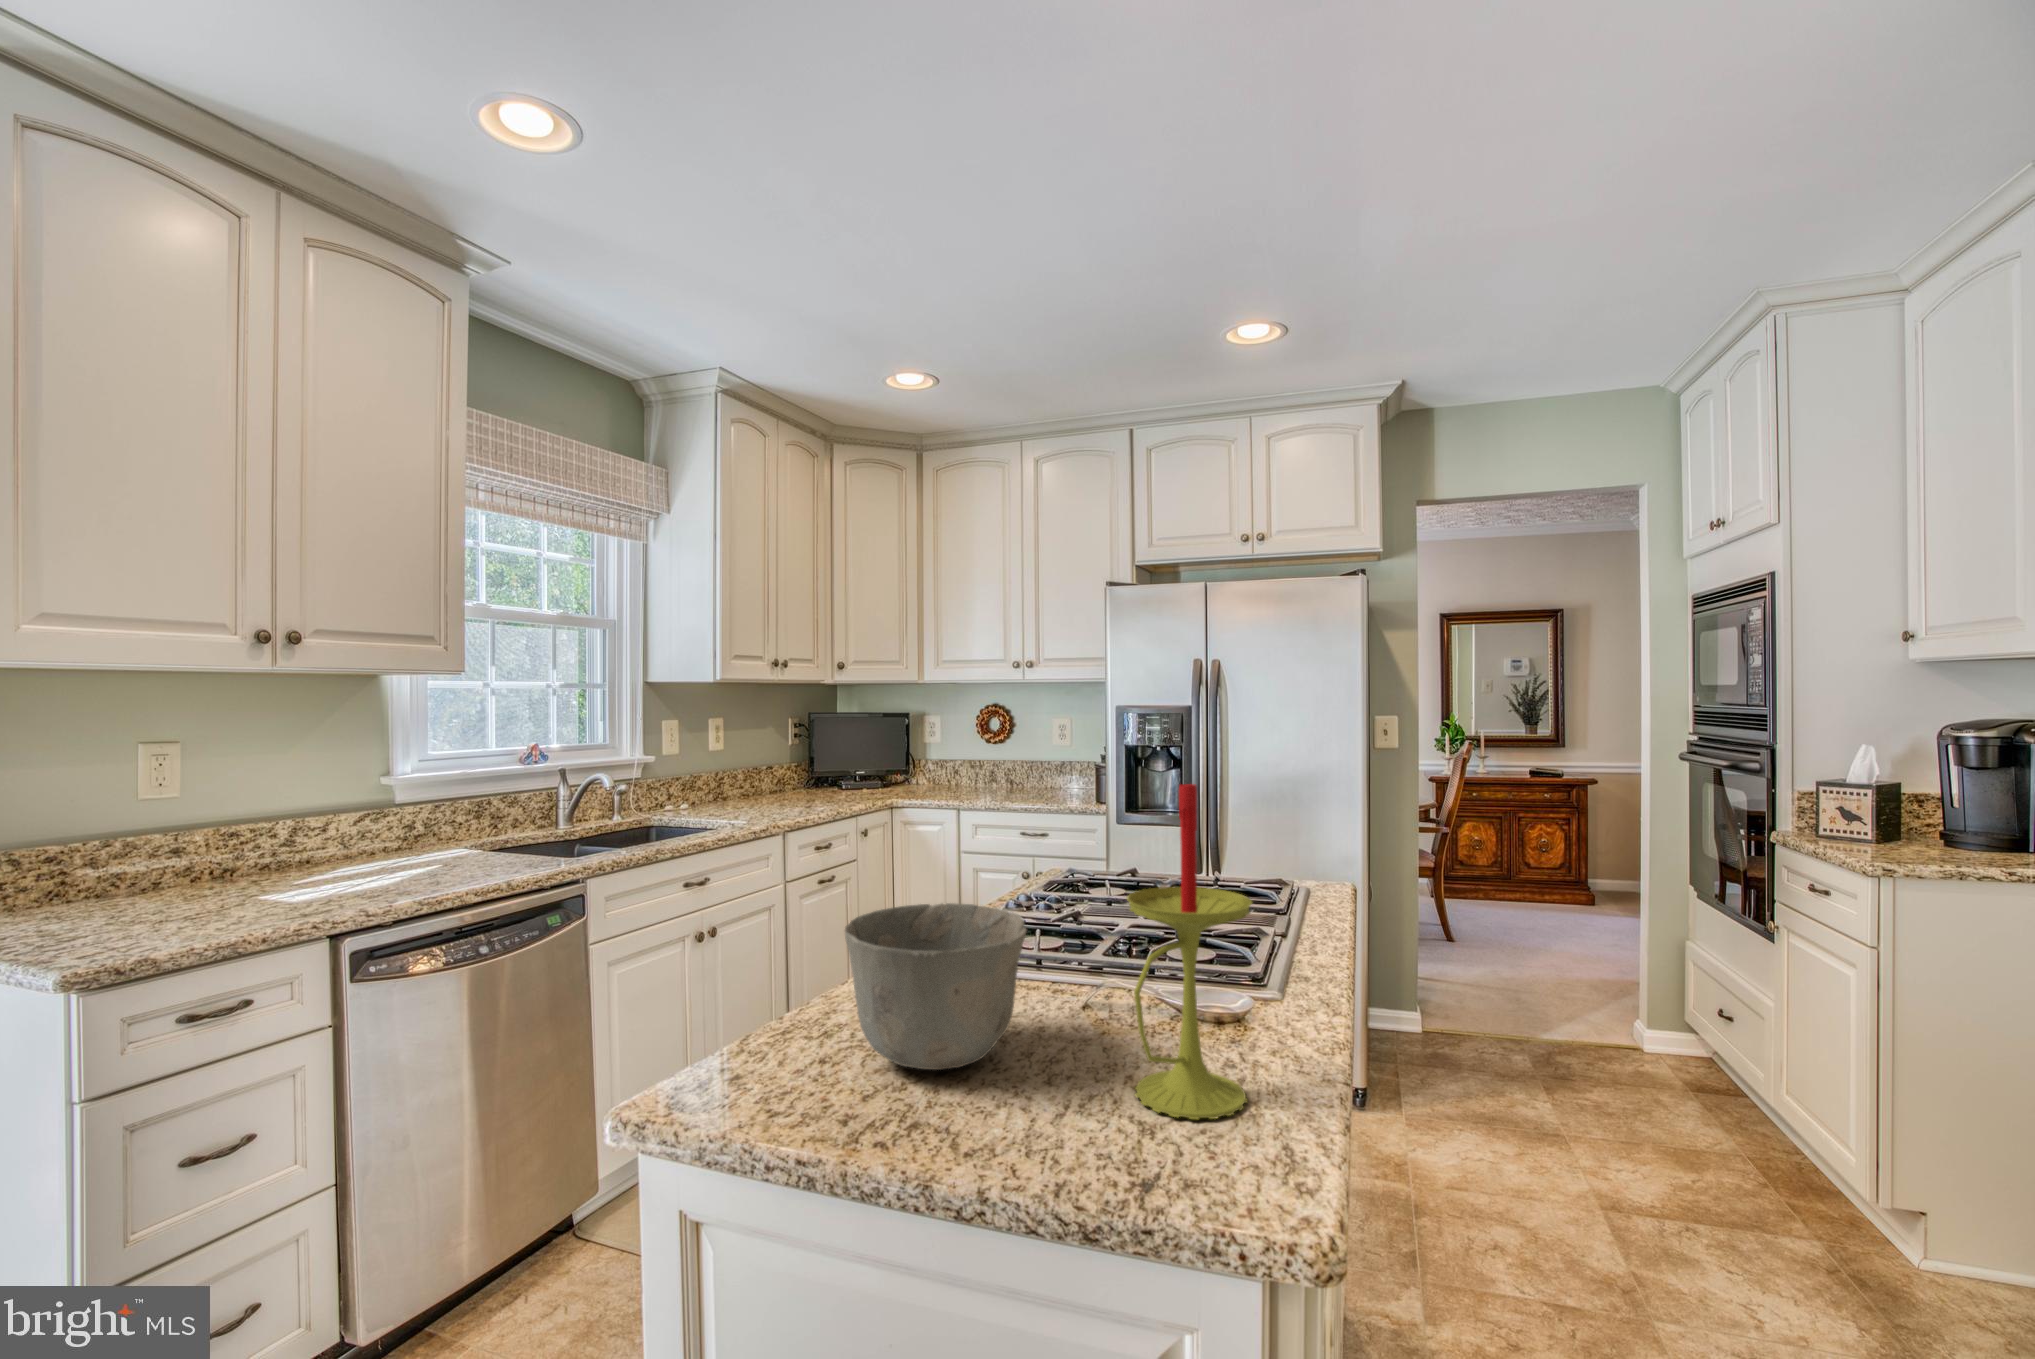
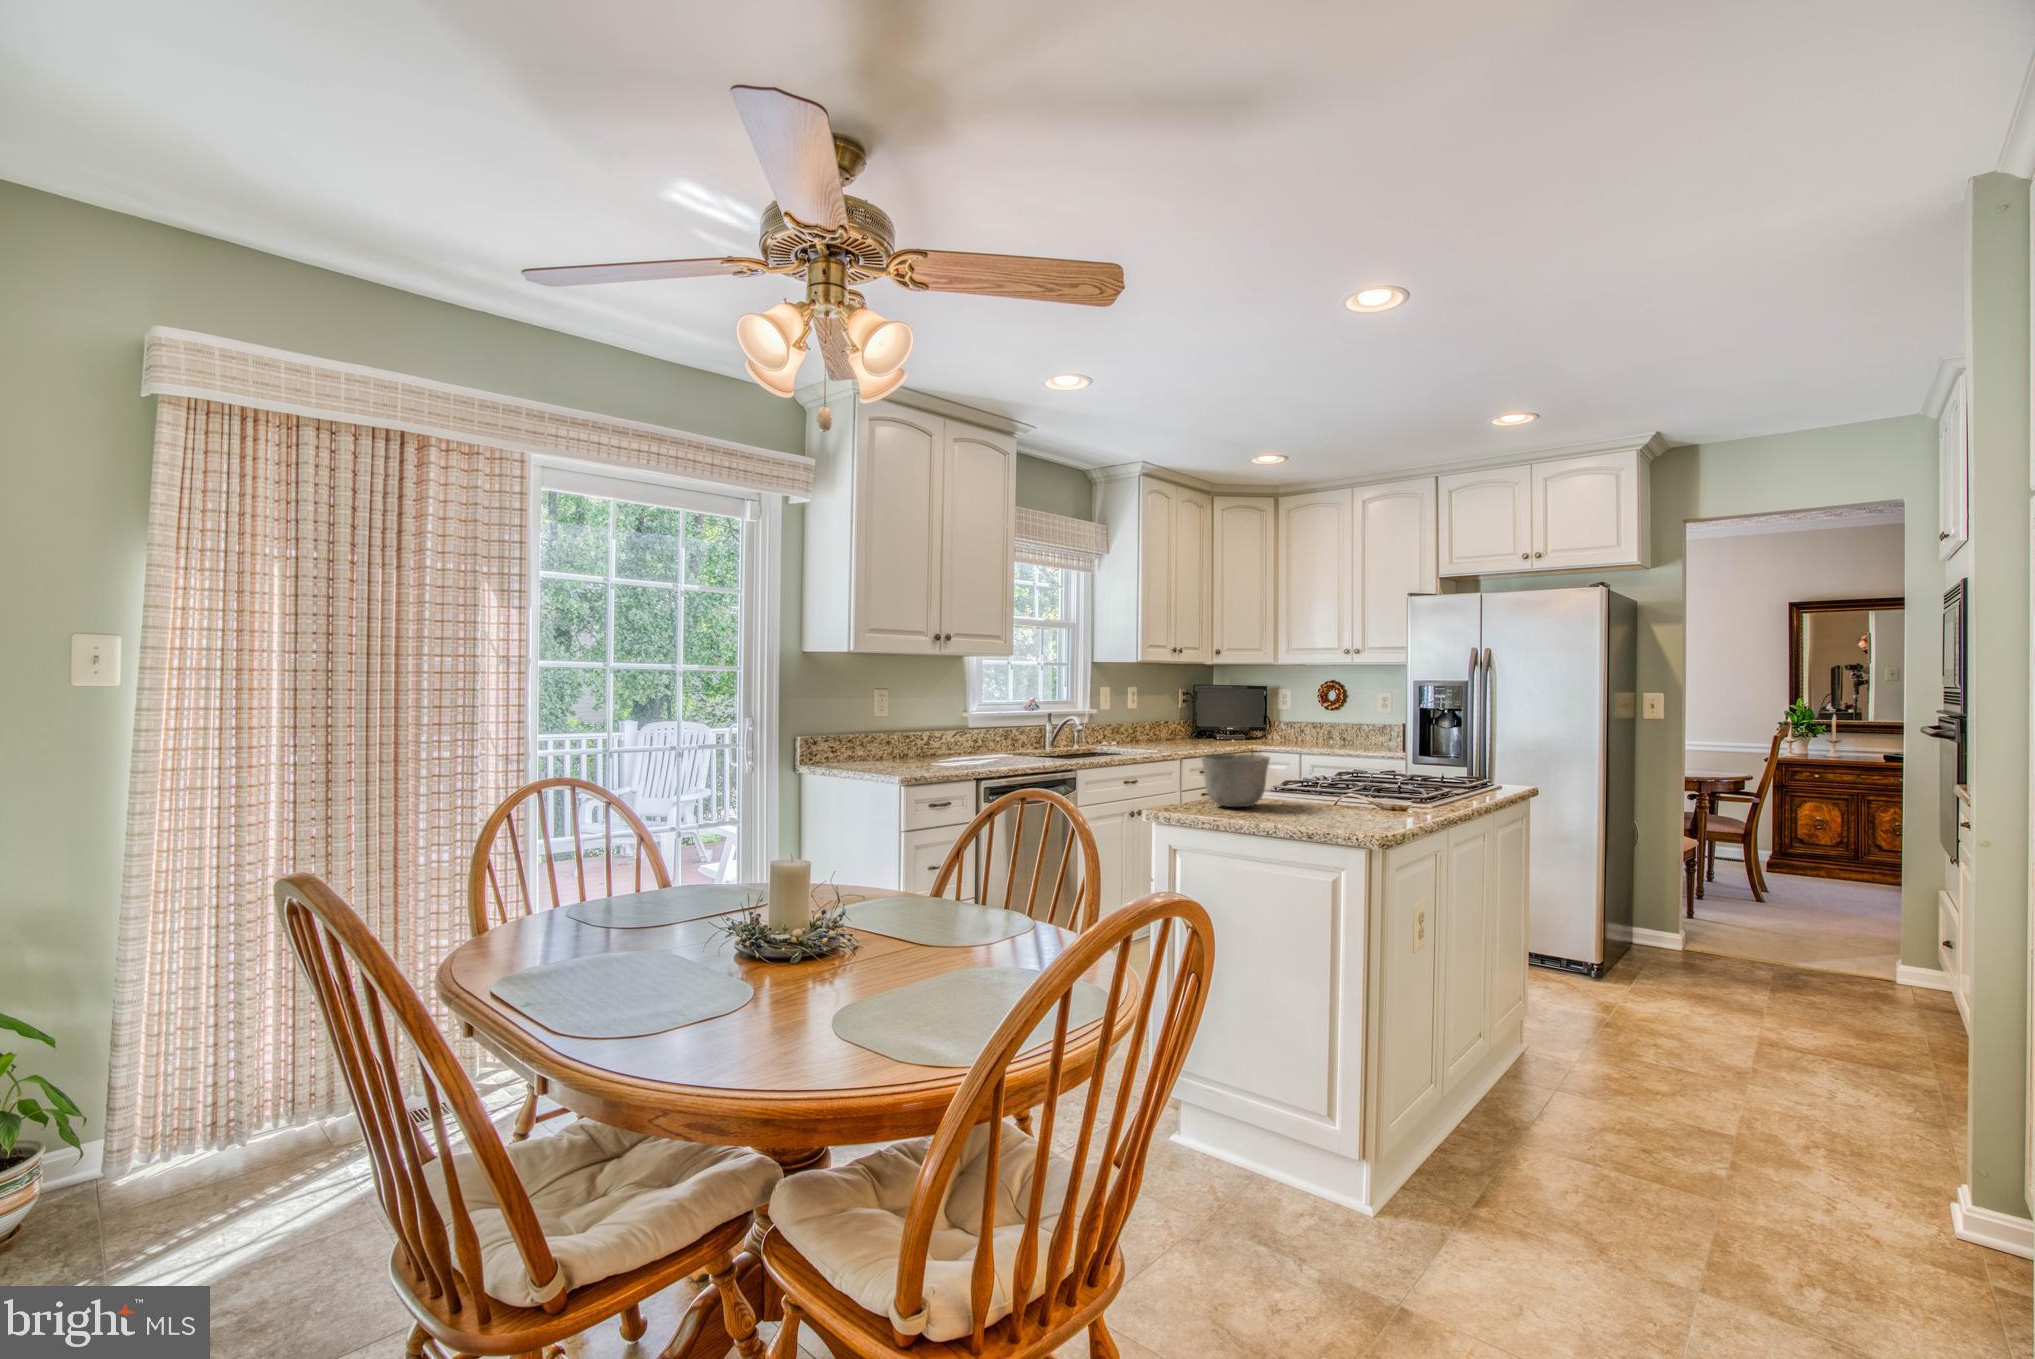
candle: present [1127,784,1252,1119] -> none [1297,701,1347,818]

